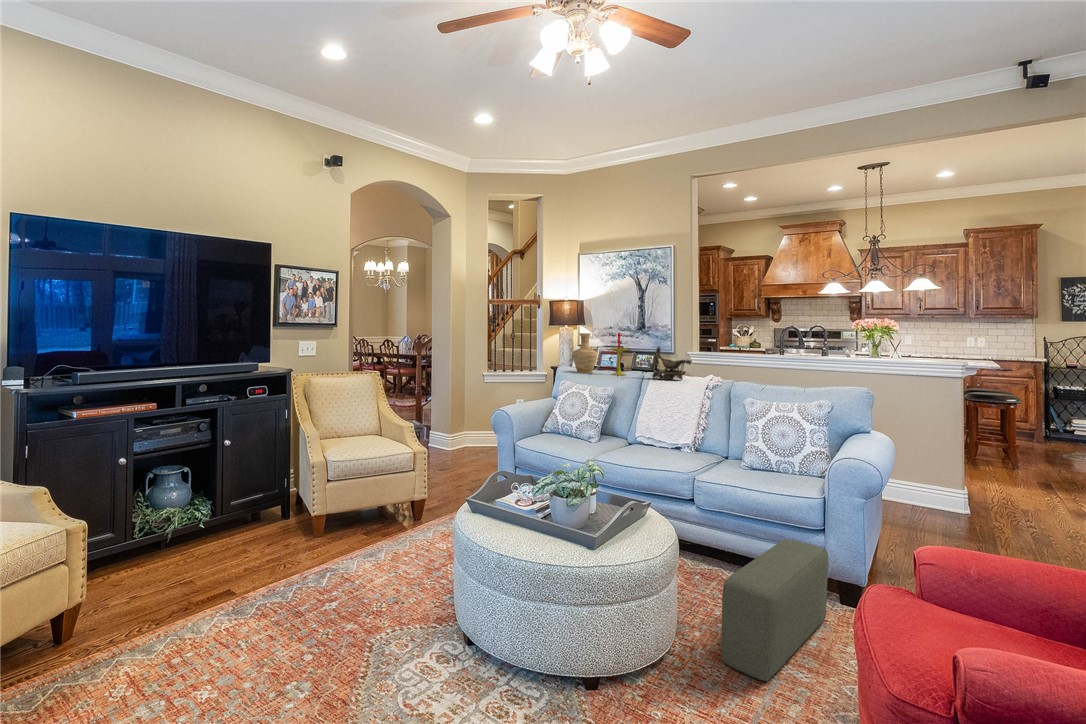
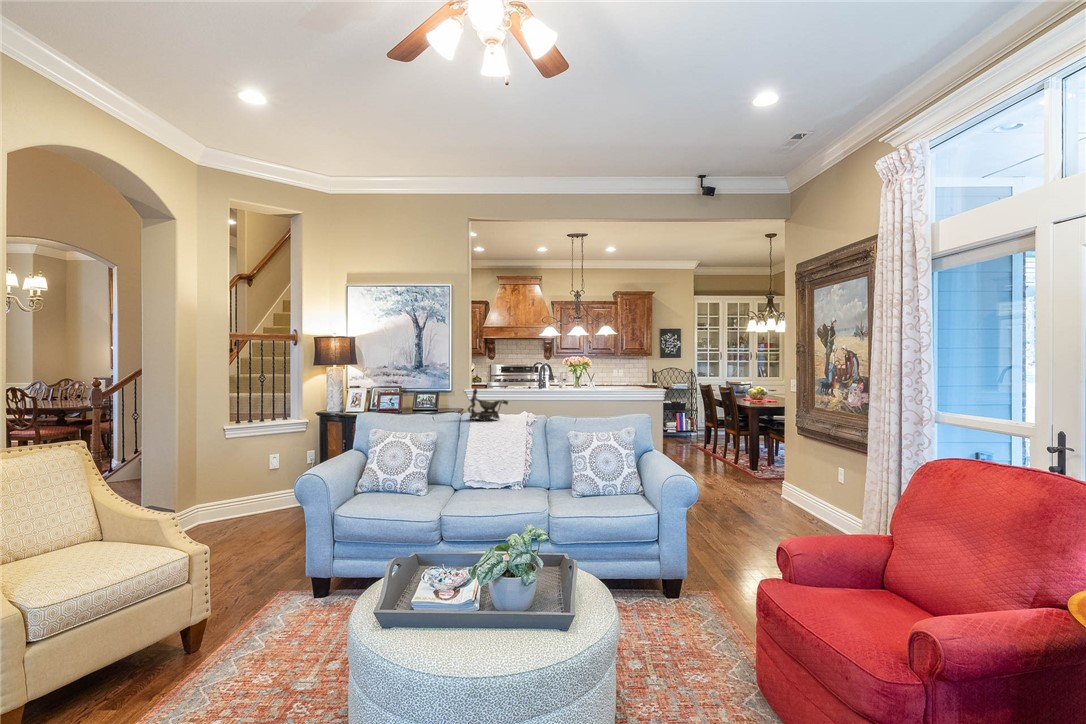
vase: present [572,333,597,373] -> none [375,376,403,419]
candle: present [611,333,627,375] -> none [420,374,437,419]
pouf: present [721,539,828,681] -> none [644,557,700,699]

